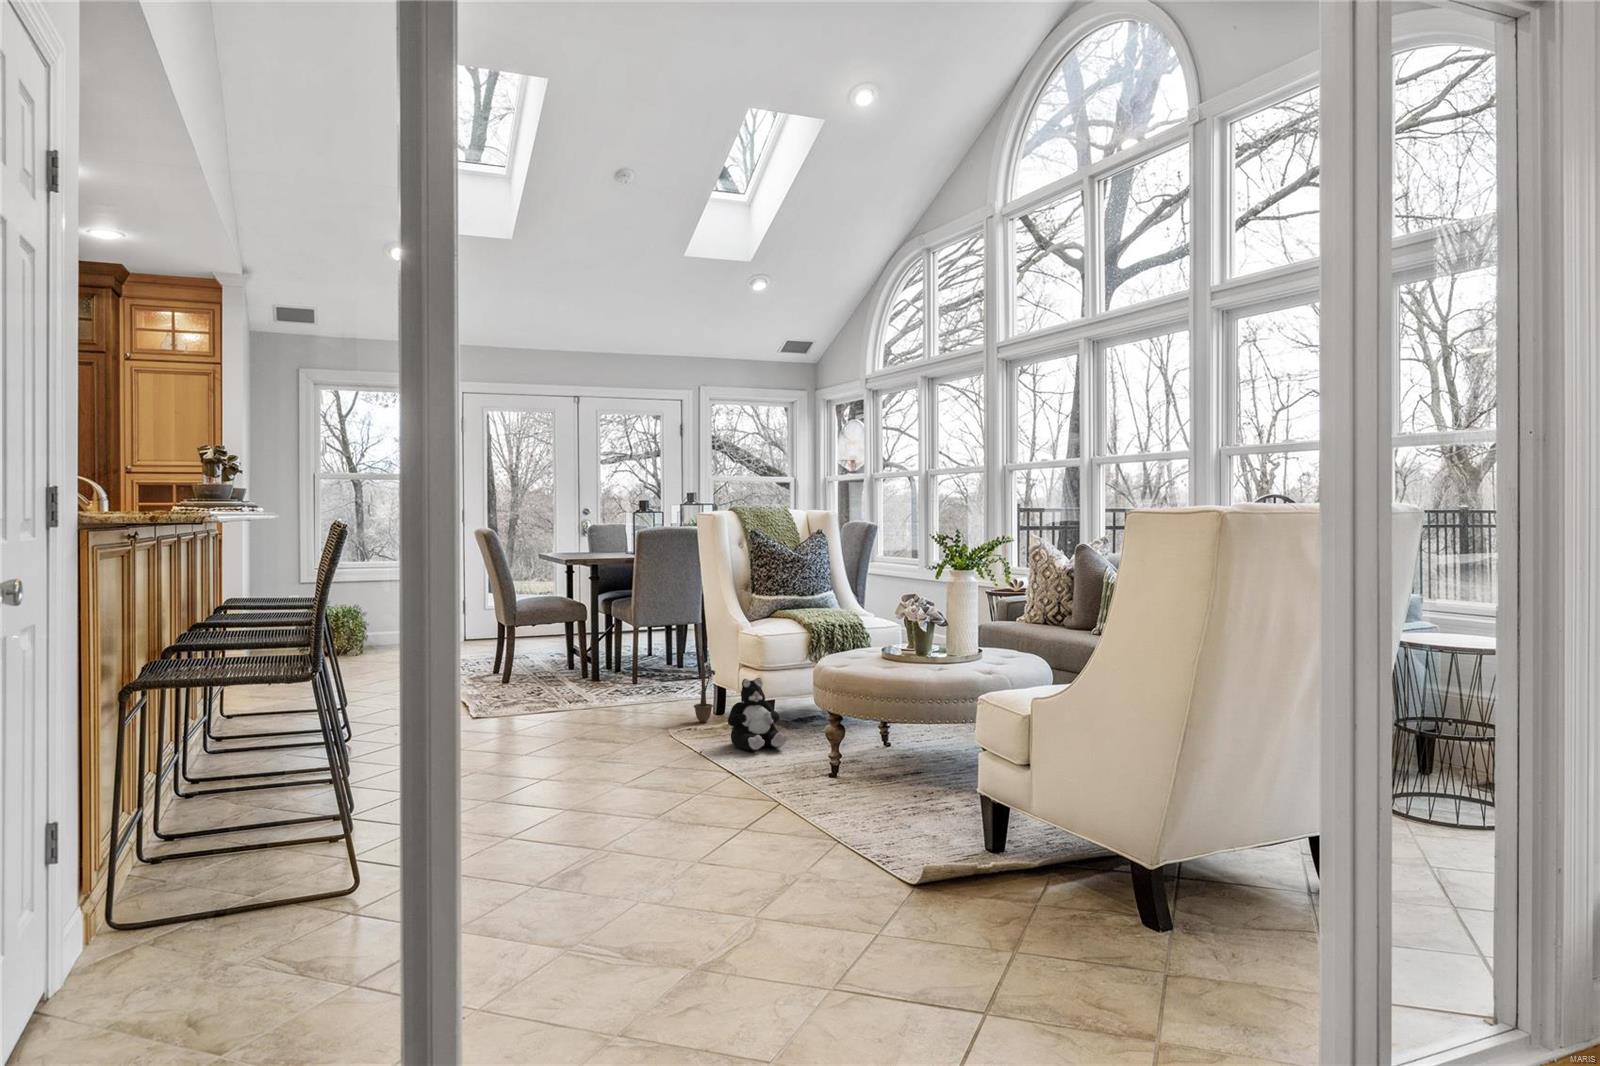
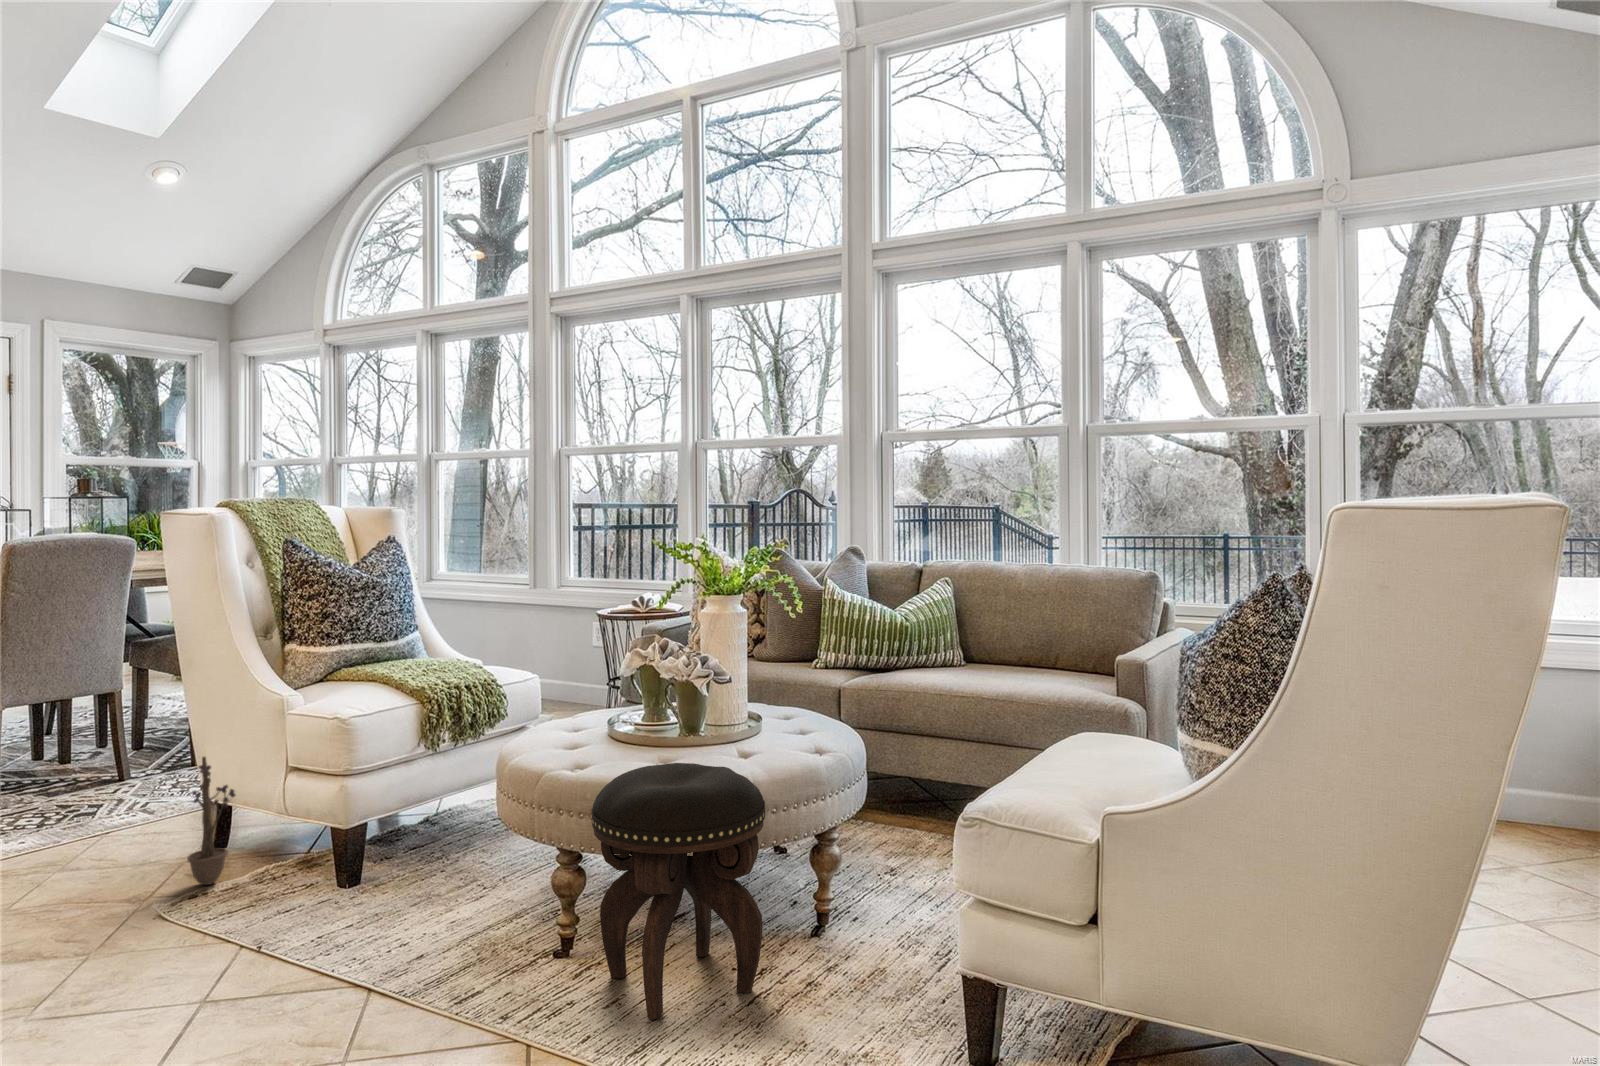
footstool: none [823,666,922,797] -> present [591,763,765,1020]
plush toy: present [728,678,789,750] -> none [315,800,440,941]

